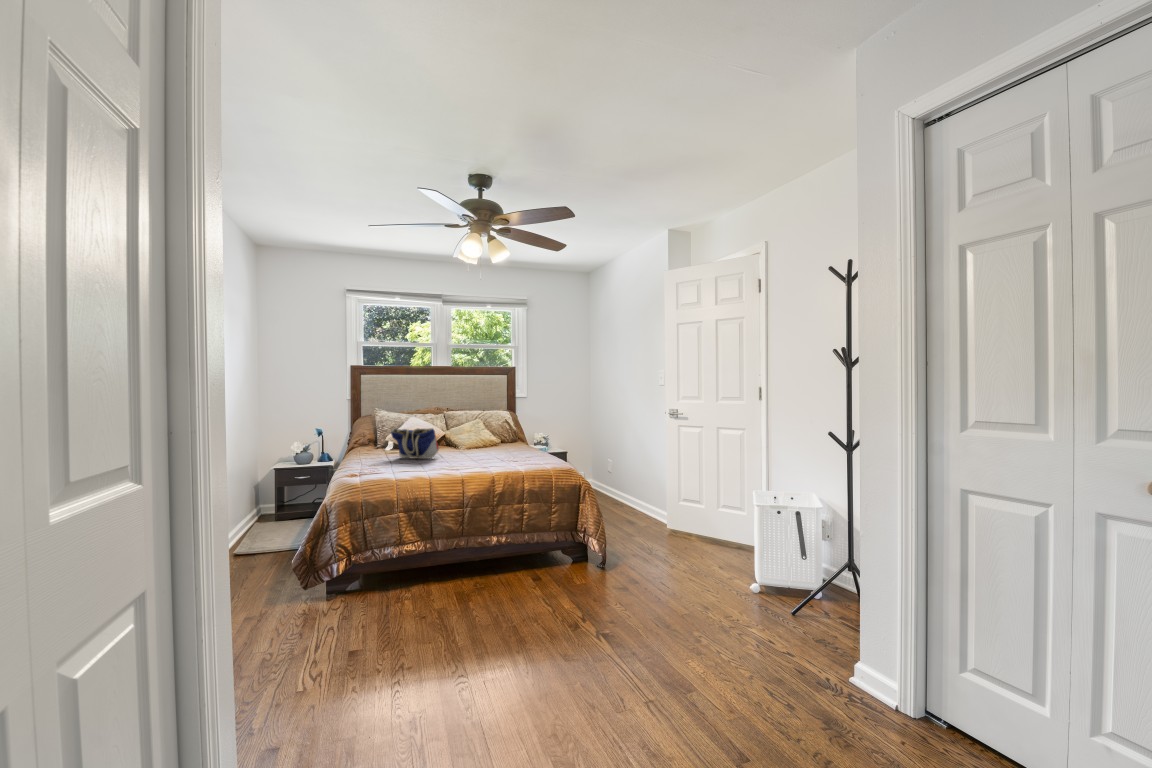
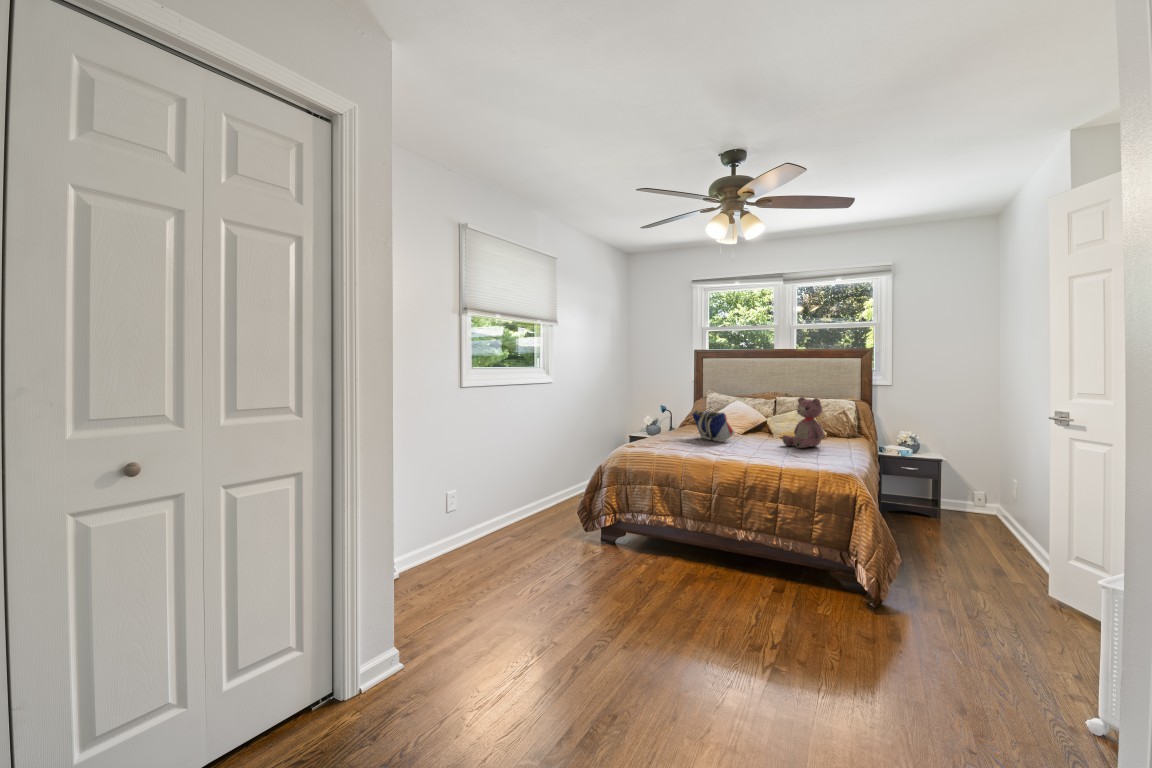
teddy bear: none [484,409,519,456] -> present [782,397,825,448]

